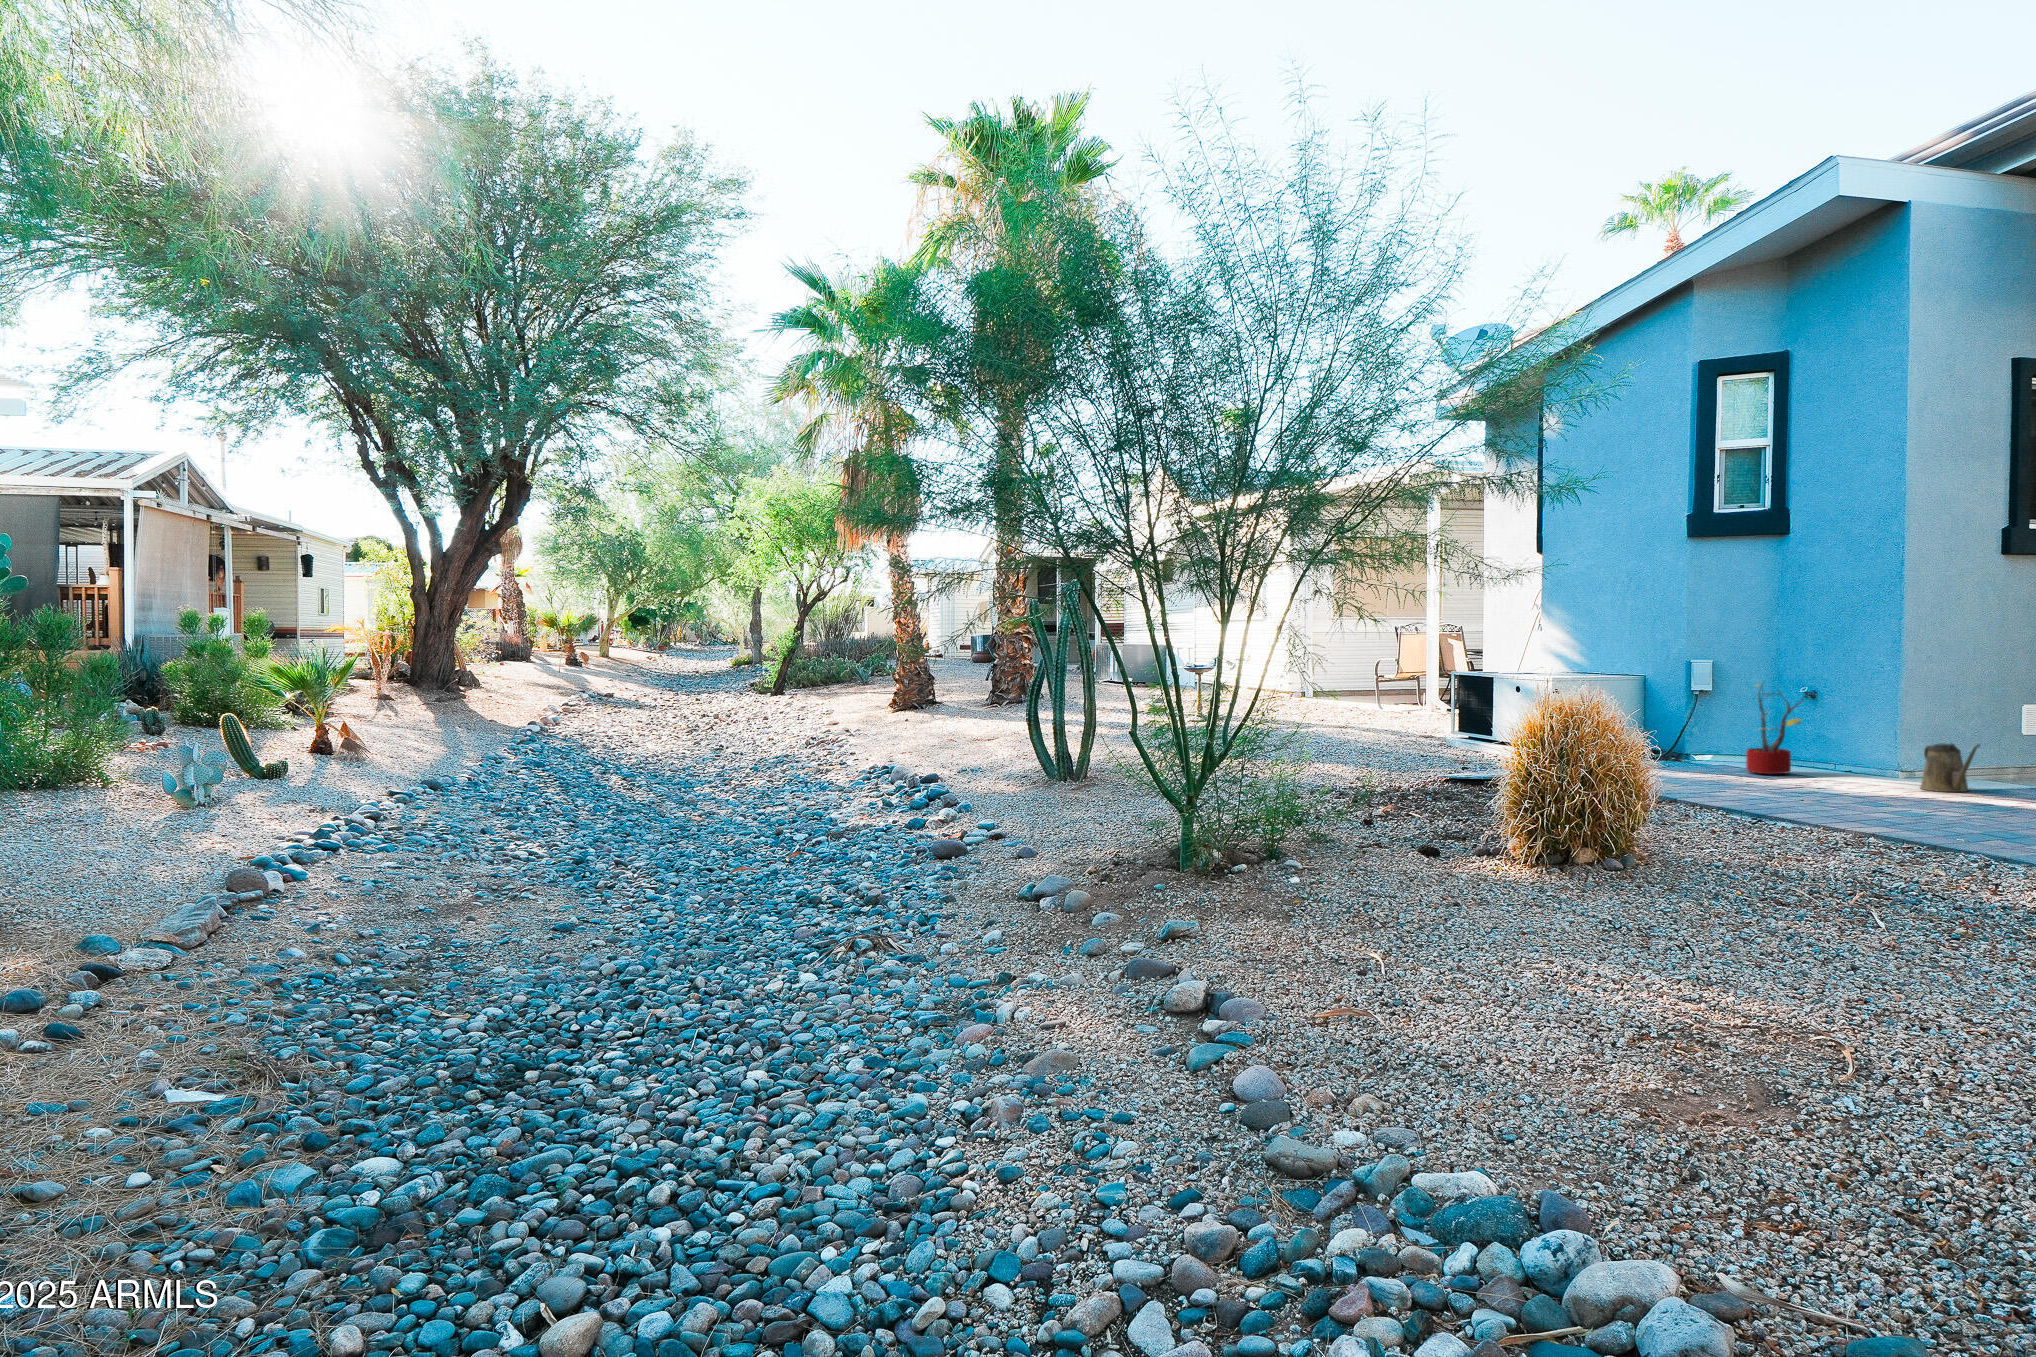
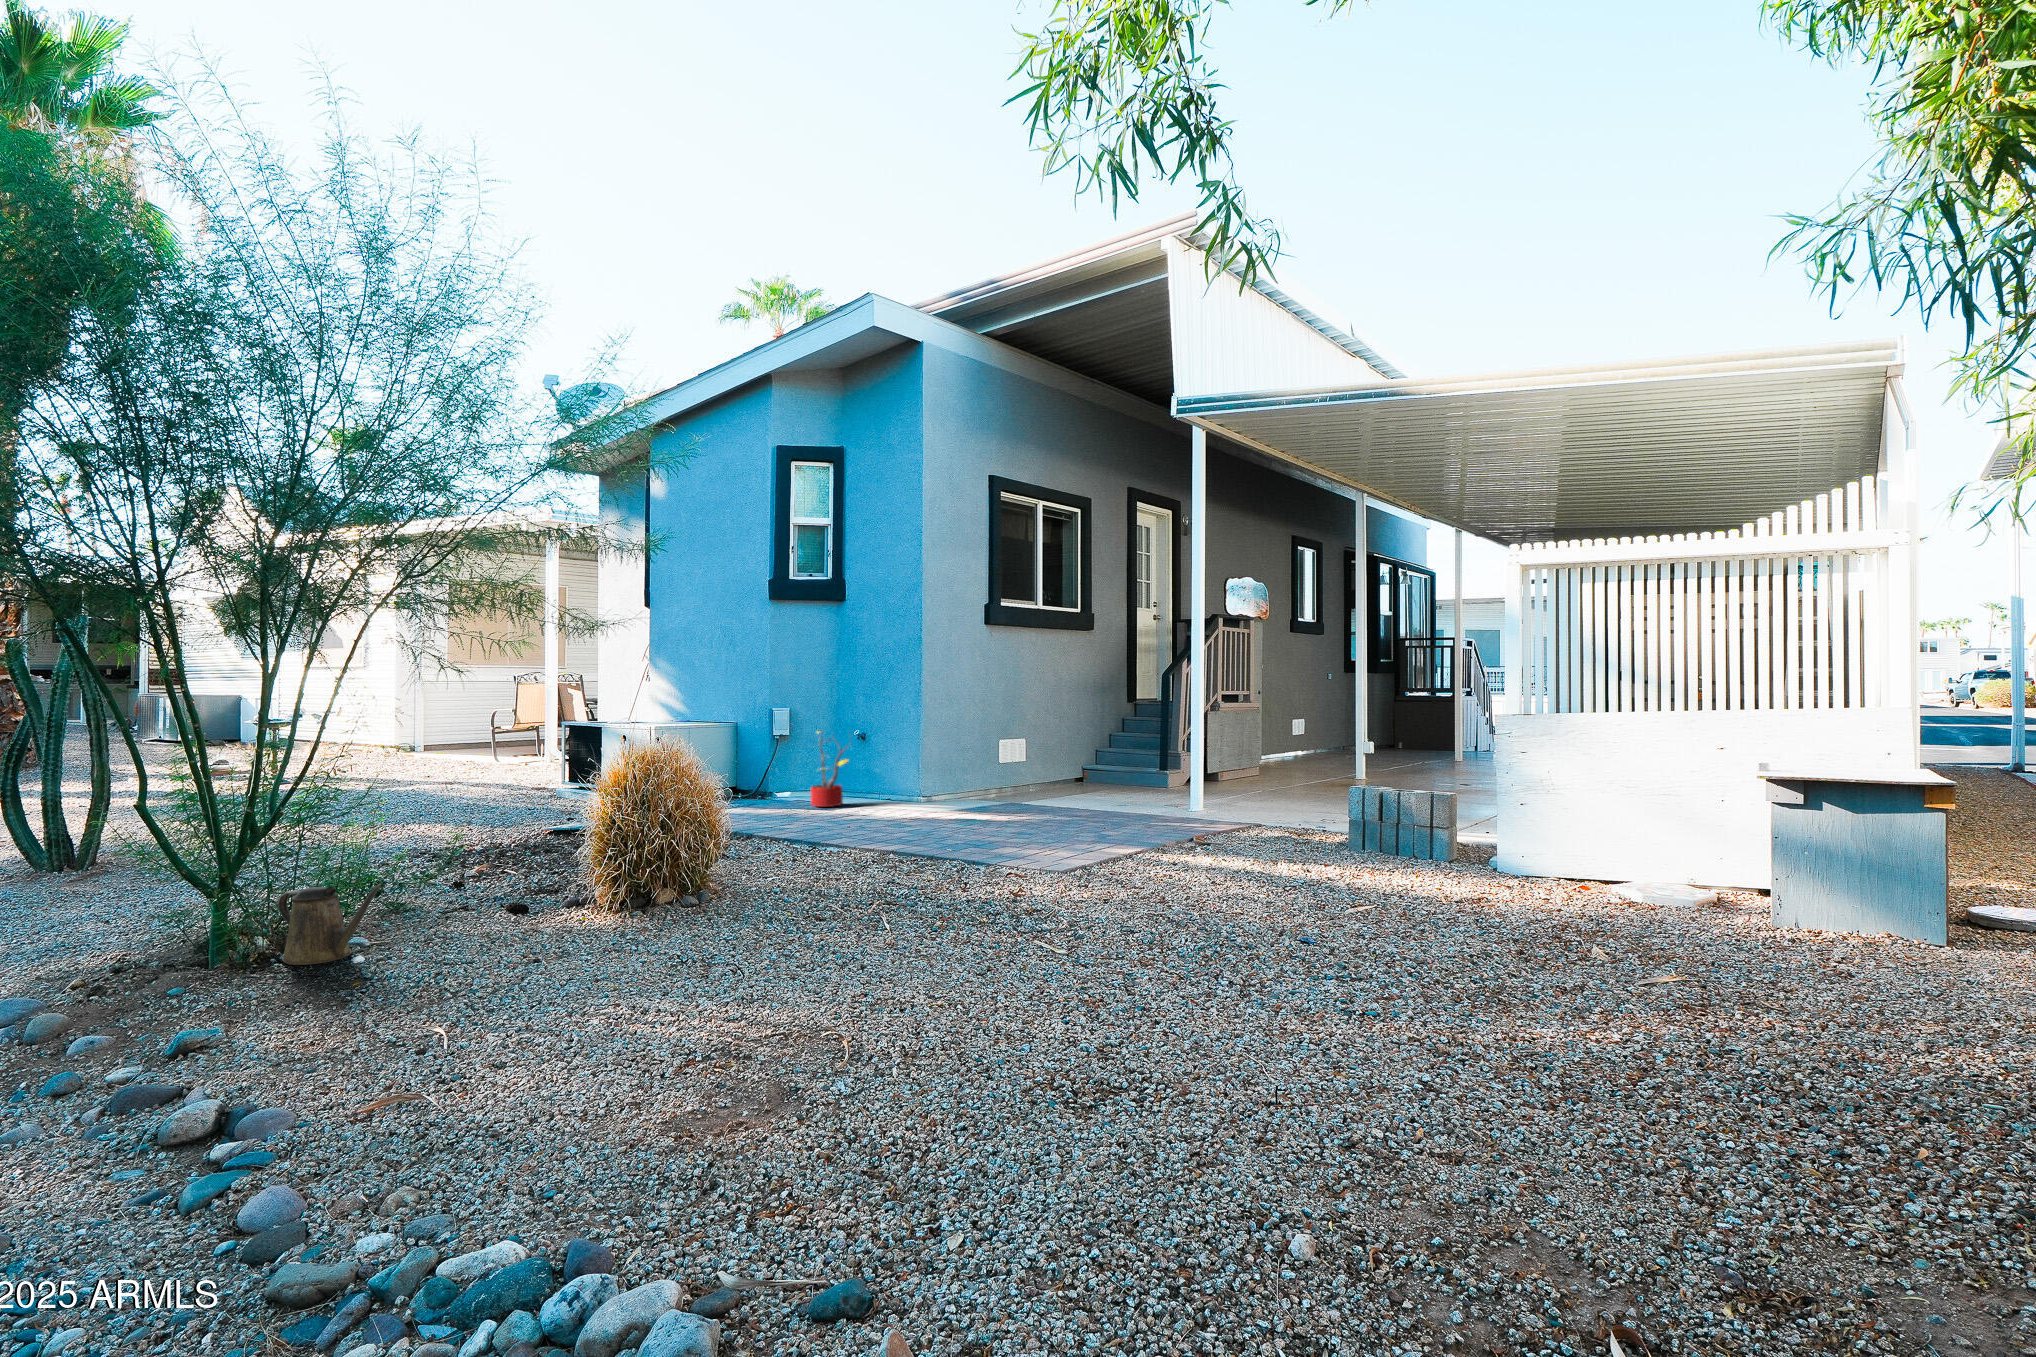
watering can: present [1920,743,1980,792] -> present [278,884,384,965]

